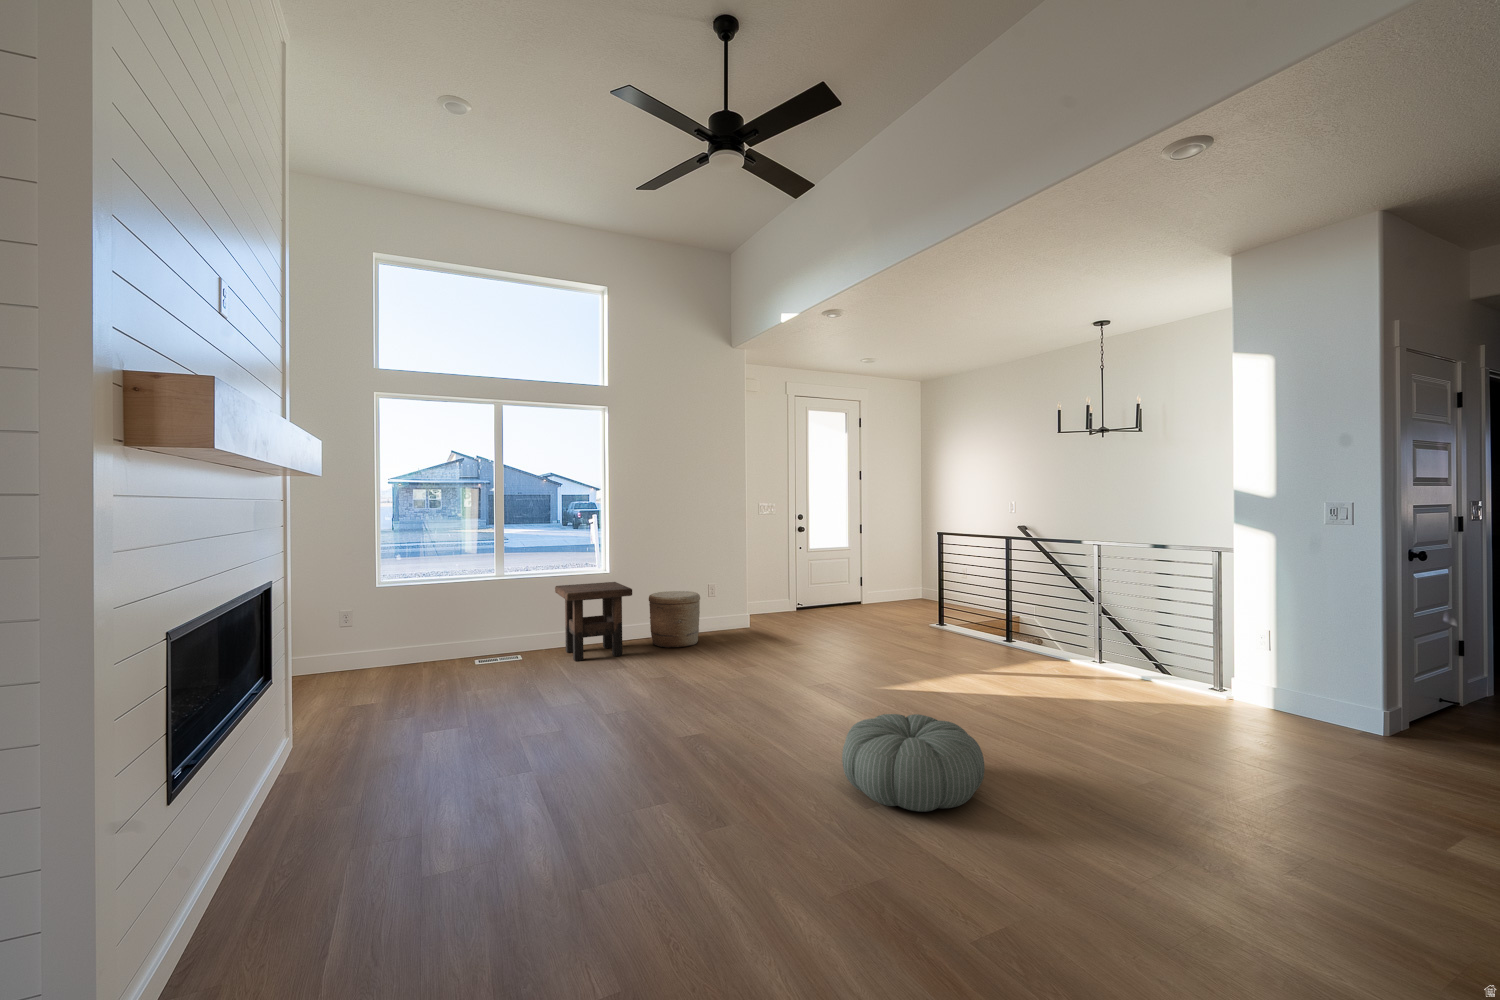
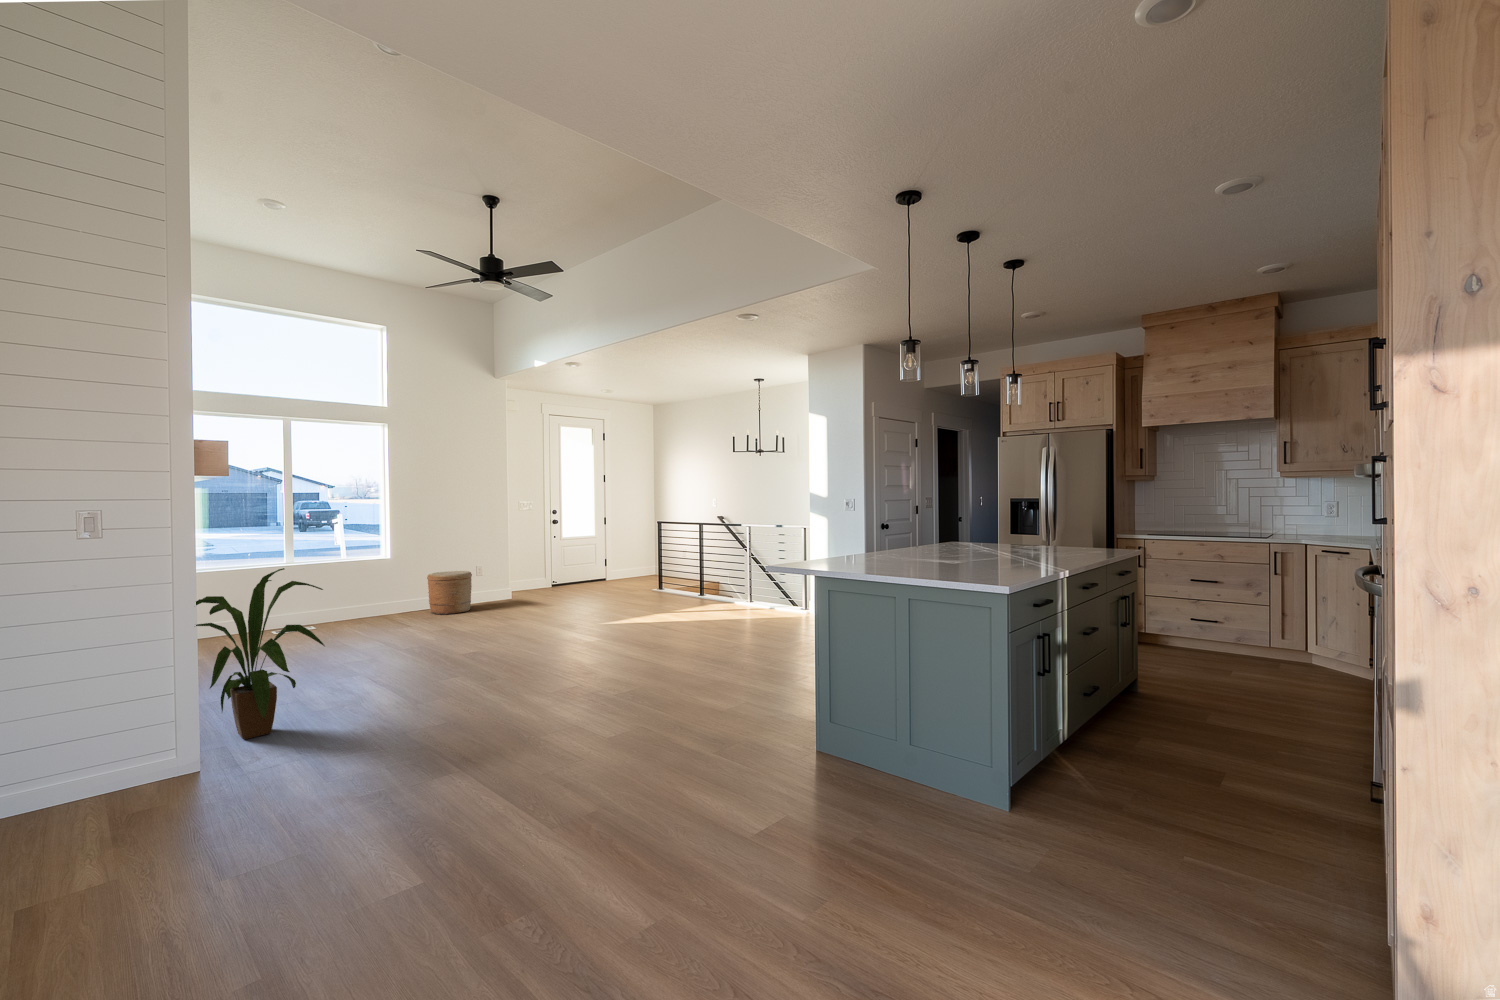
side table: present [555,582,632,661] -> none [343,565,415,628]
house plant: none [220,620,446,916] -> present [196,568,325,739]
pouf: present [842,714,985,812] -> none [570,623,649,667]

